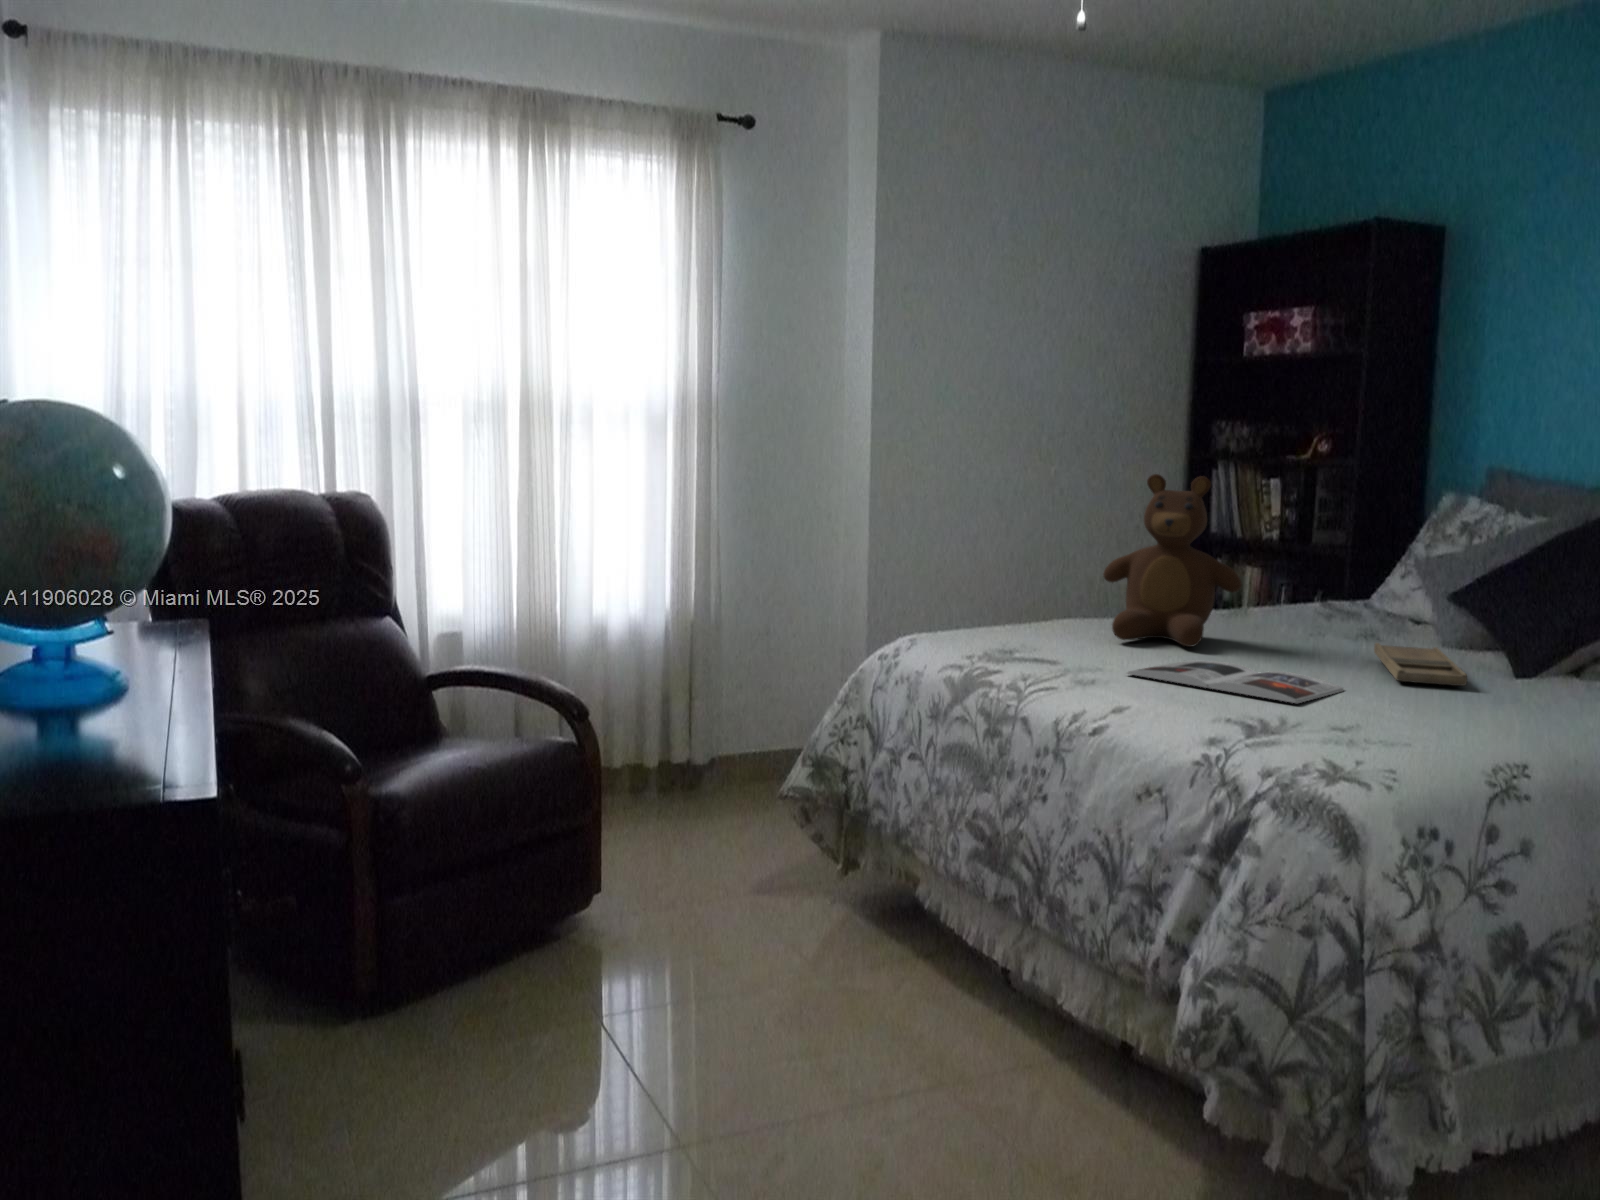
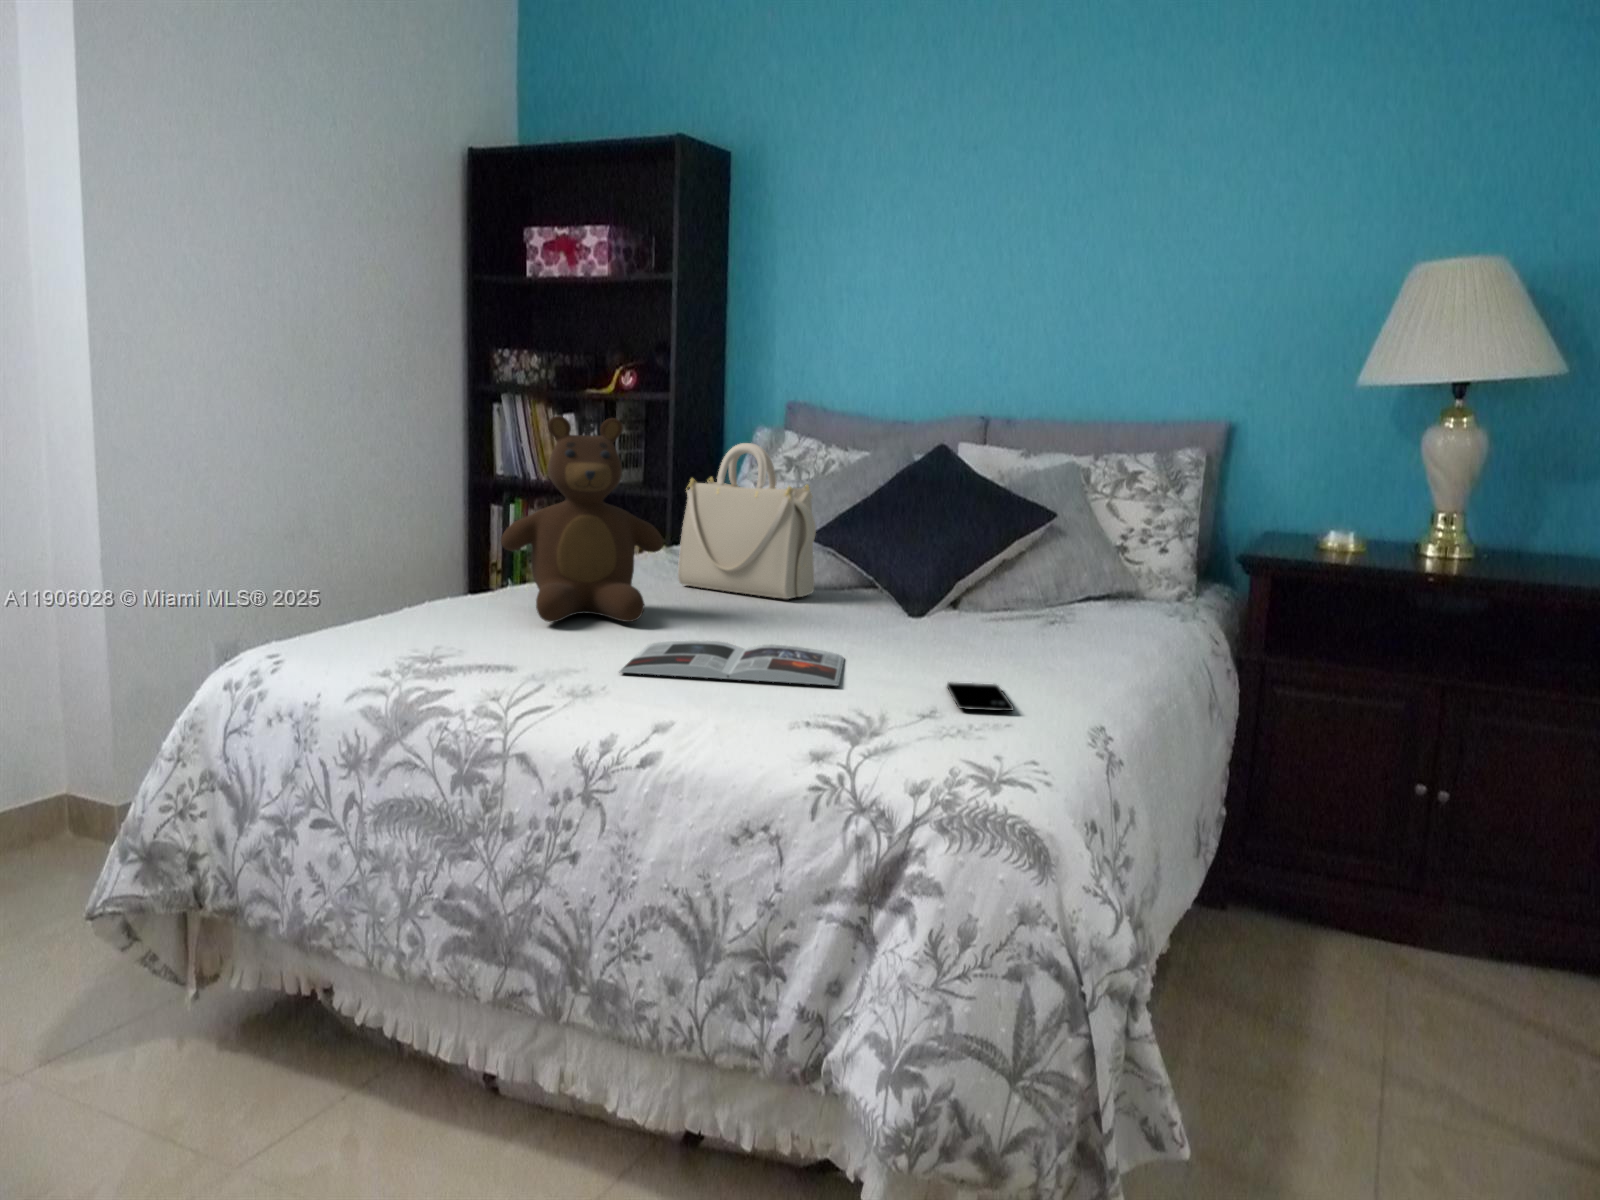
handbag: none [1284,502,1414,647] -> present [678,443,816,599]
tray: present [1374,643,1467,686] -> none [808,595,932,639]
smartphone: none [1381,715,1458,739] -> present [947,682,1013,711]

